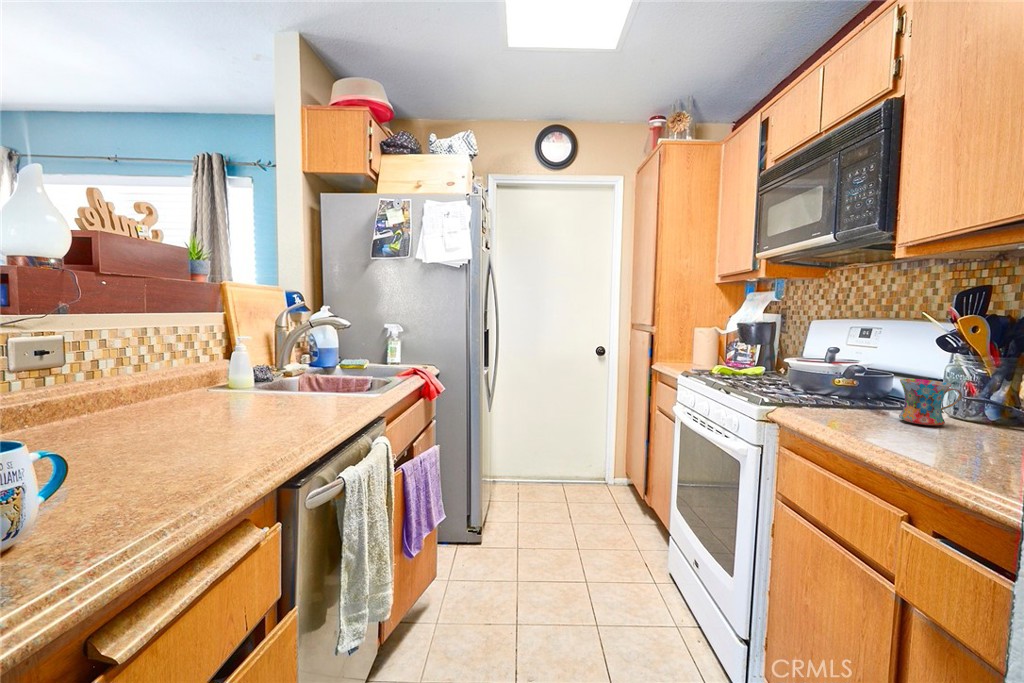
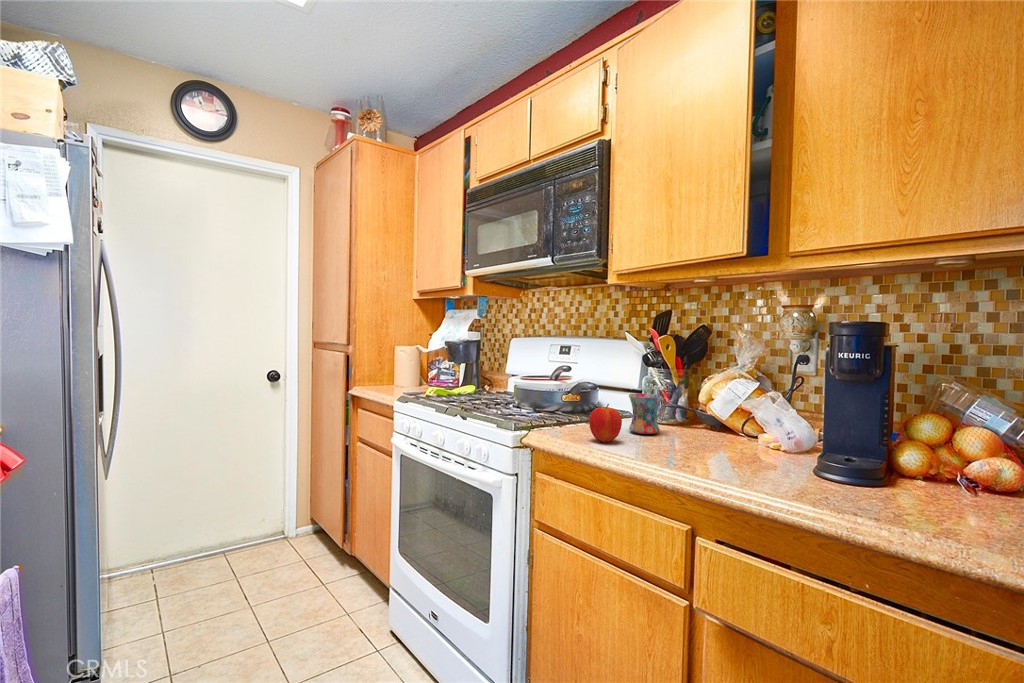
apple: none [828,384,870,423] -> present [589,404,622,442]

